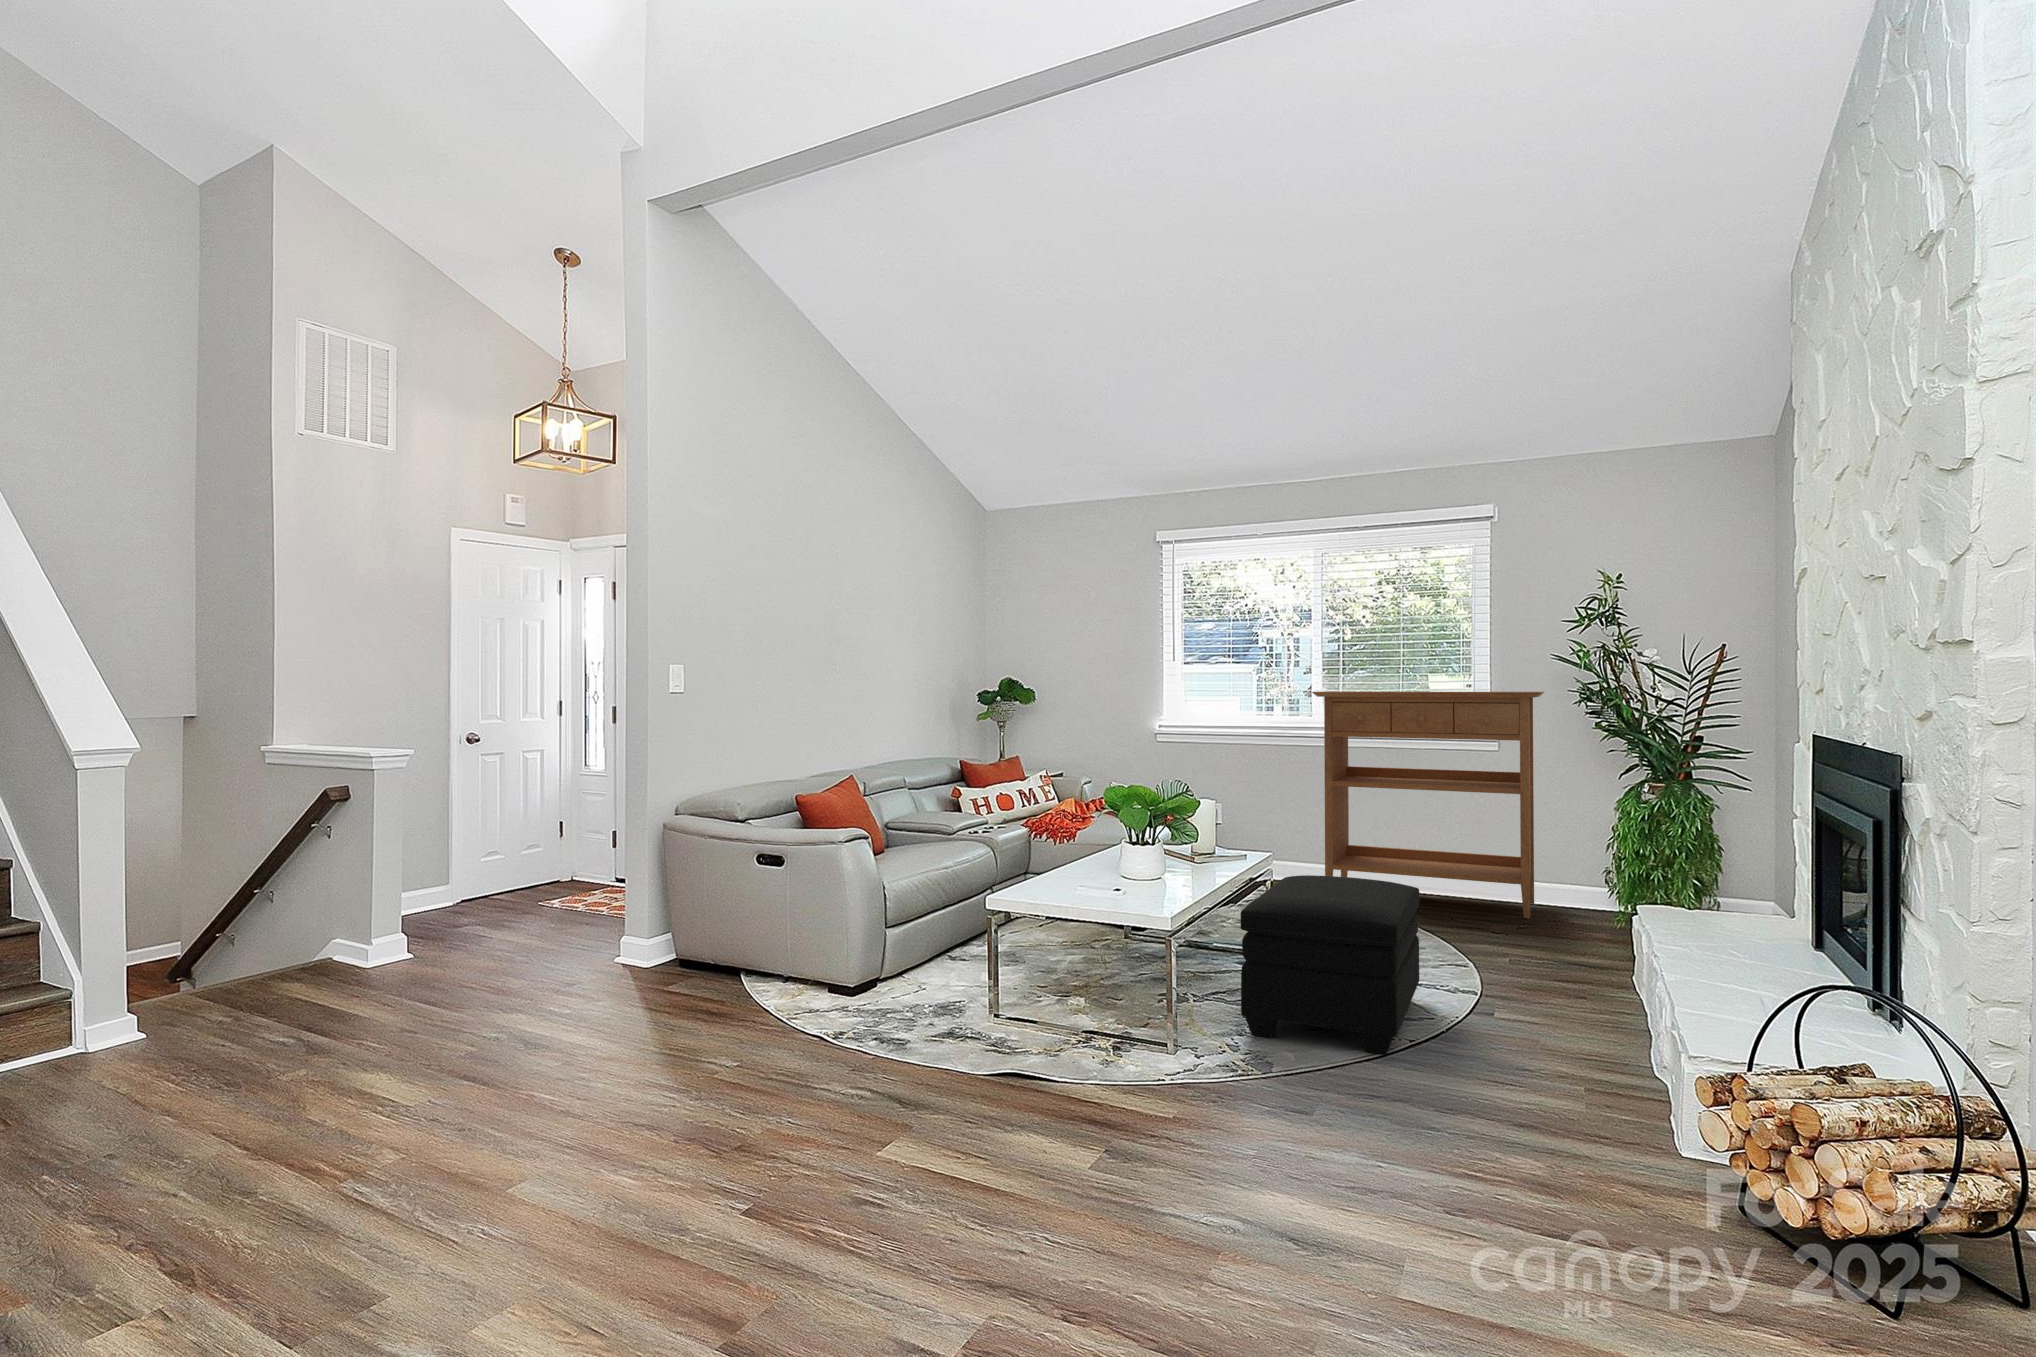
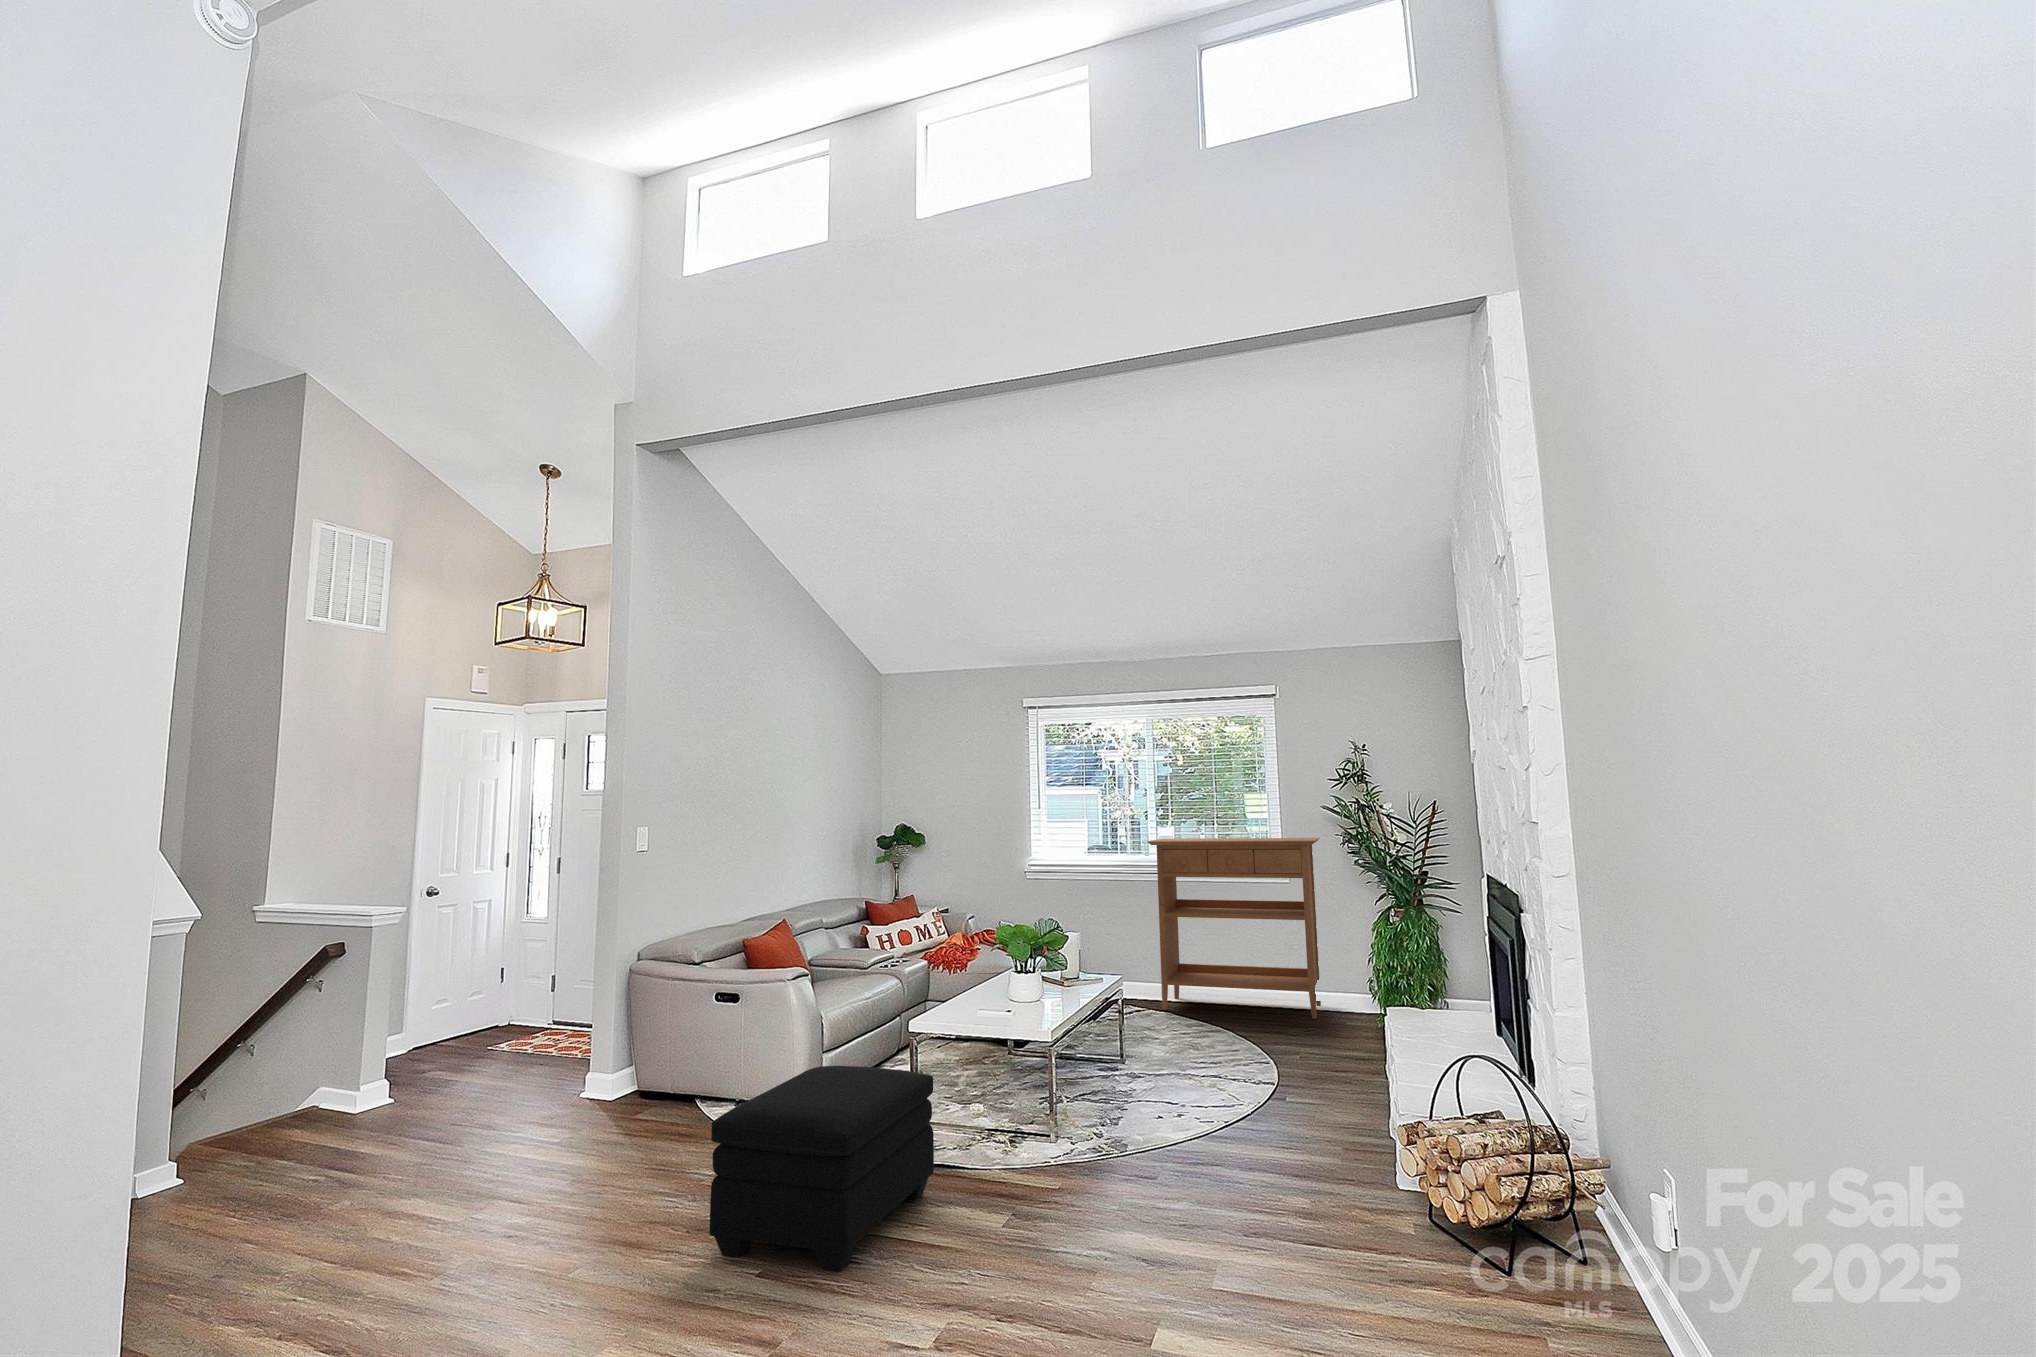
ottoman: present [1241,875,1419,1054] -> present [710,1066,934,1271]

